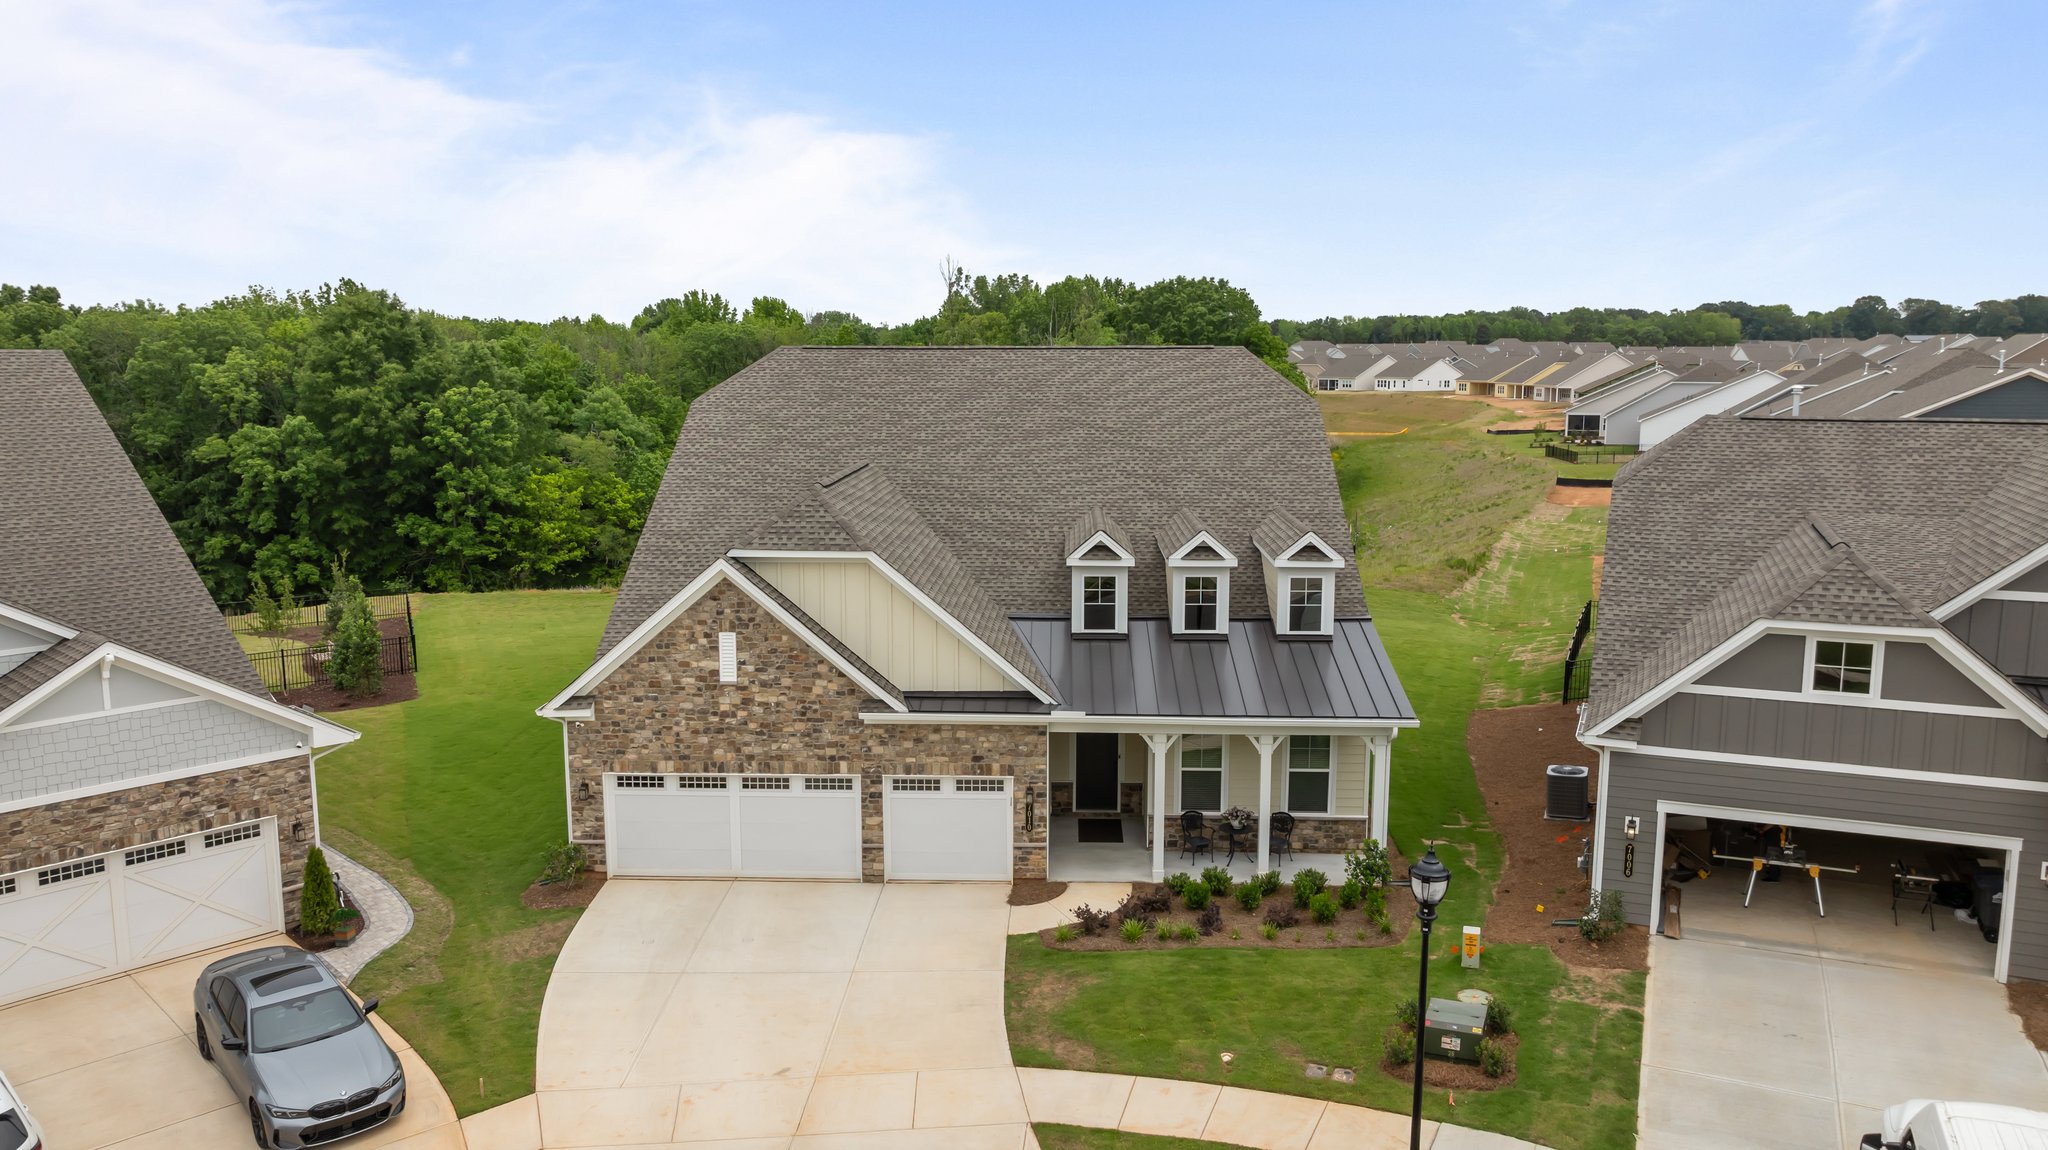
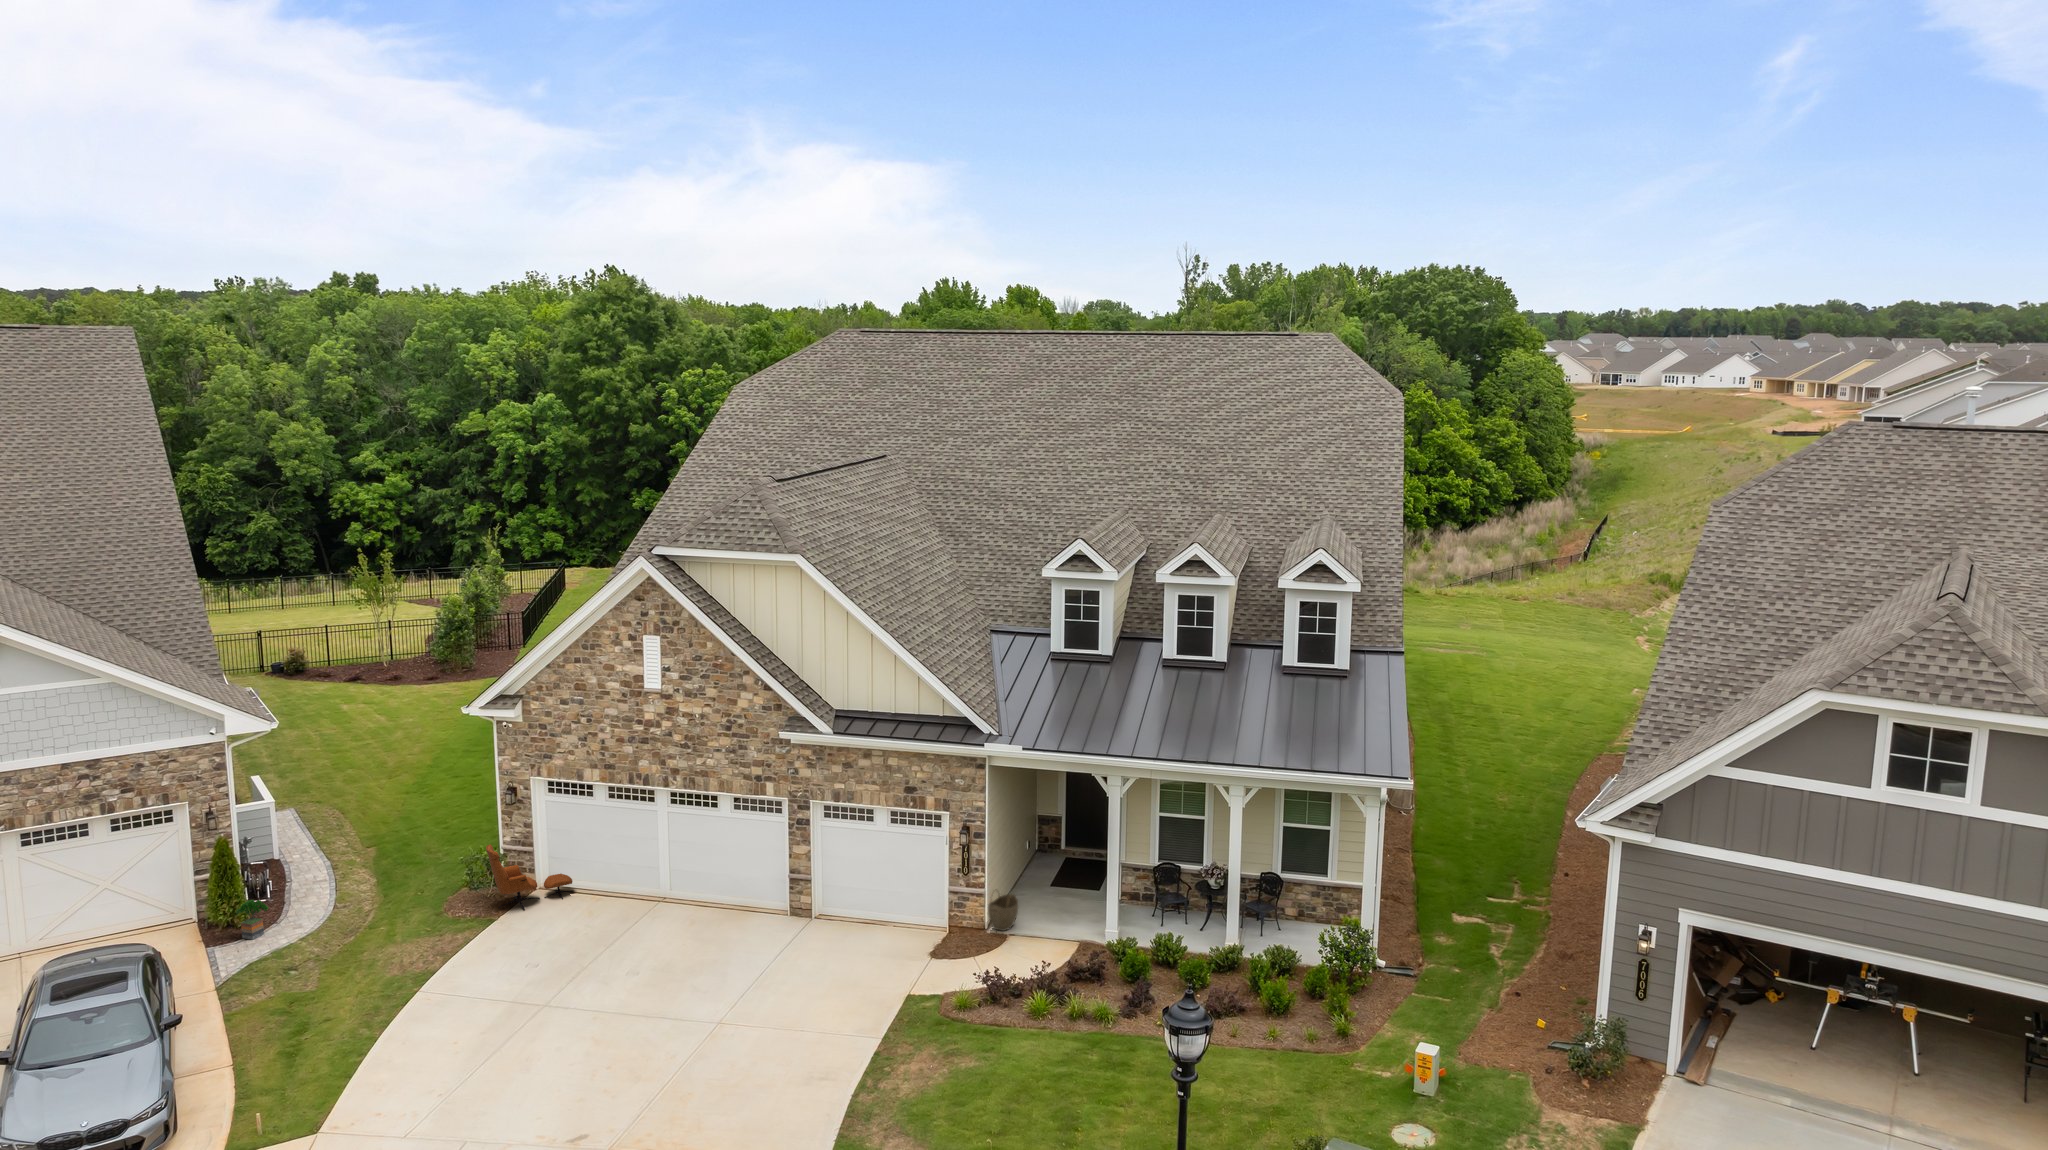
lounge chair: none [569,839,646,900] -> present [486,845,573,910]
woven basket: none [1051,844,1076,880] -> present [988,894,1018,931]

